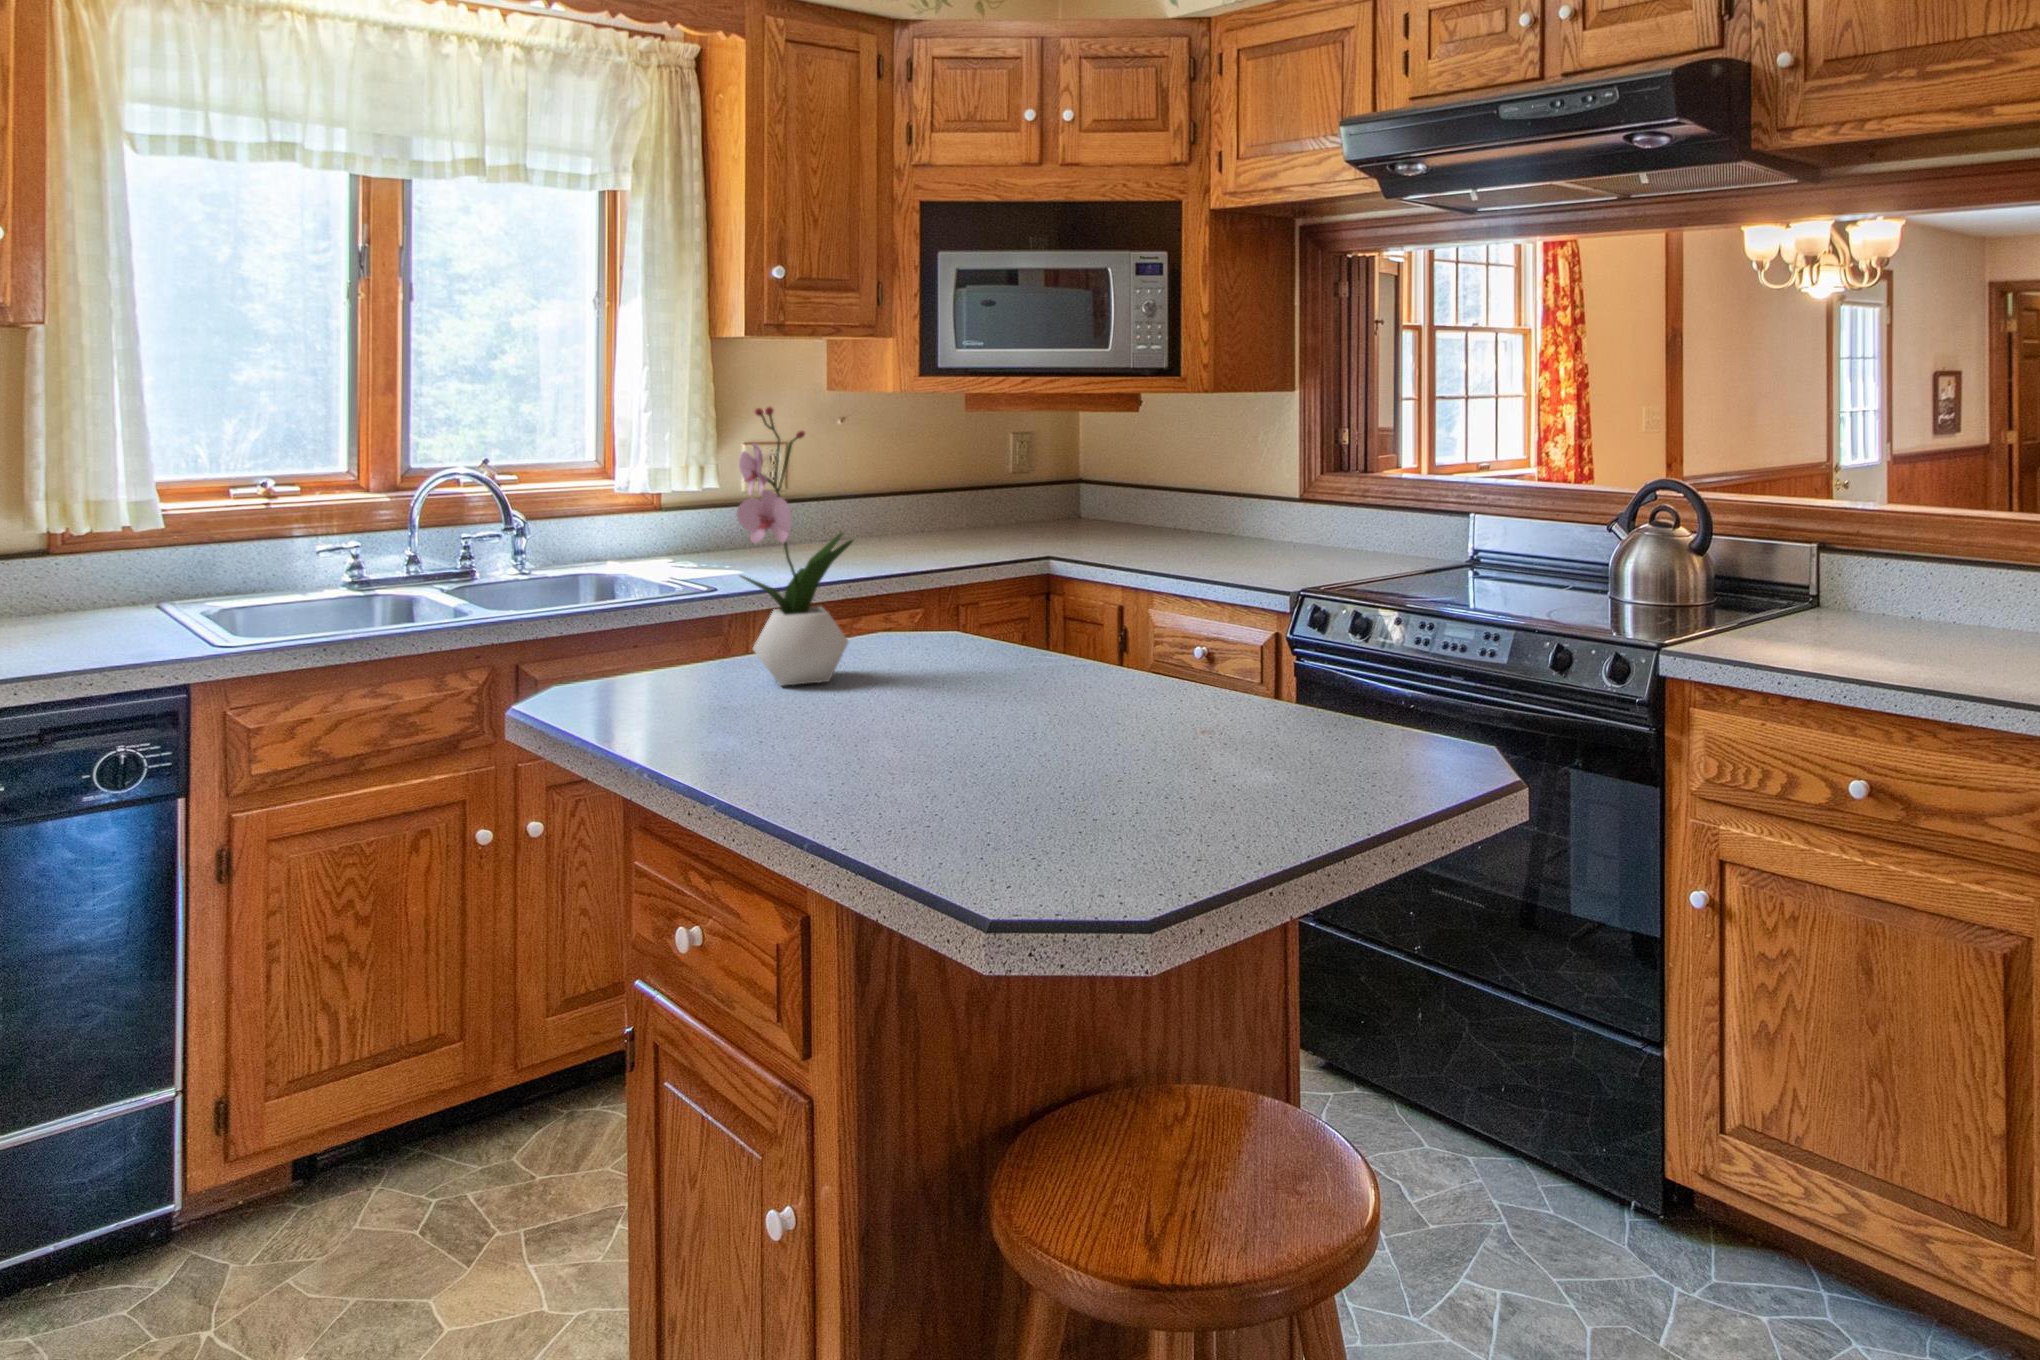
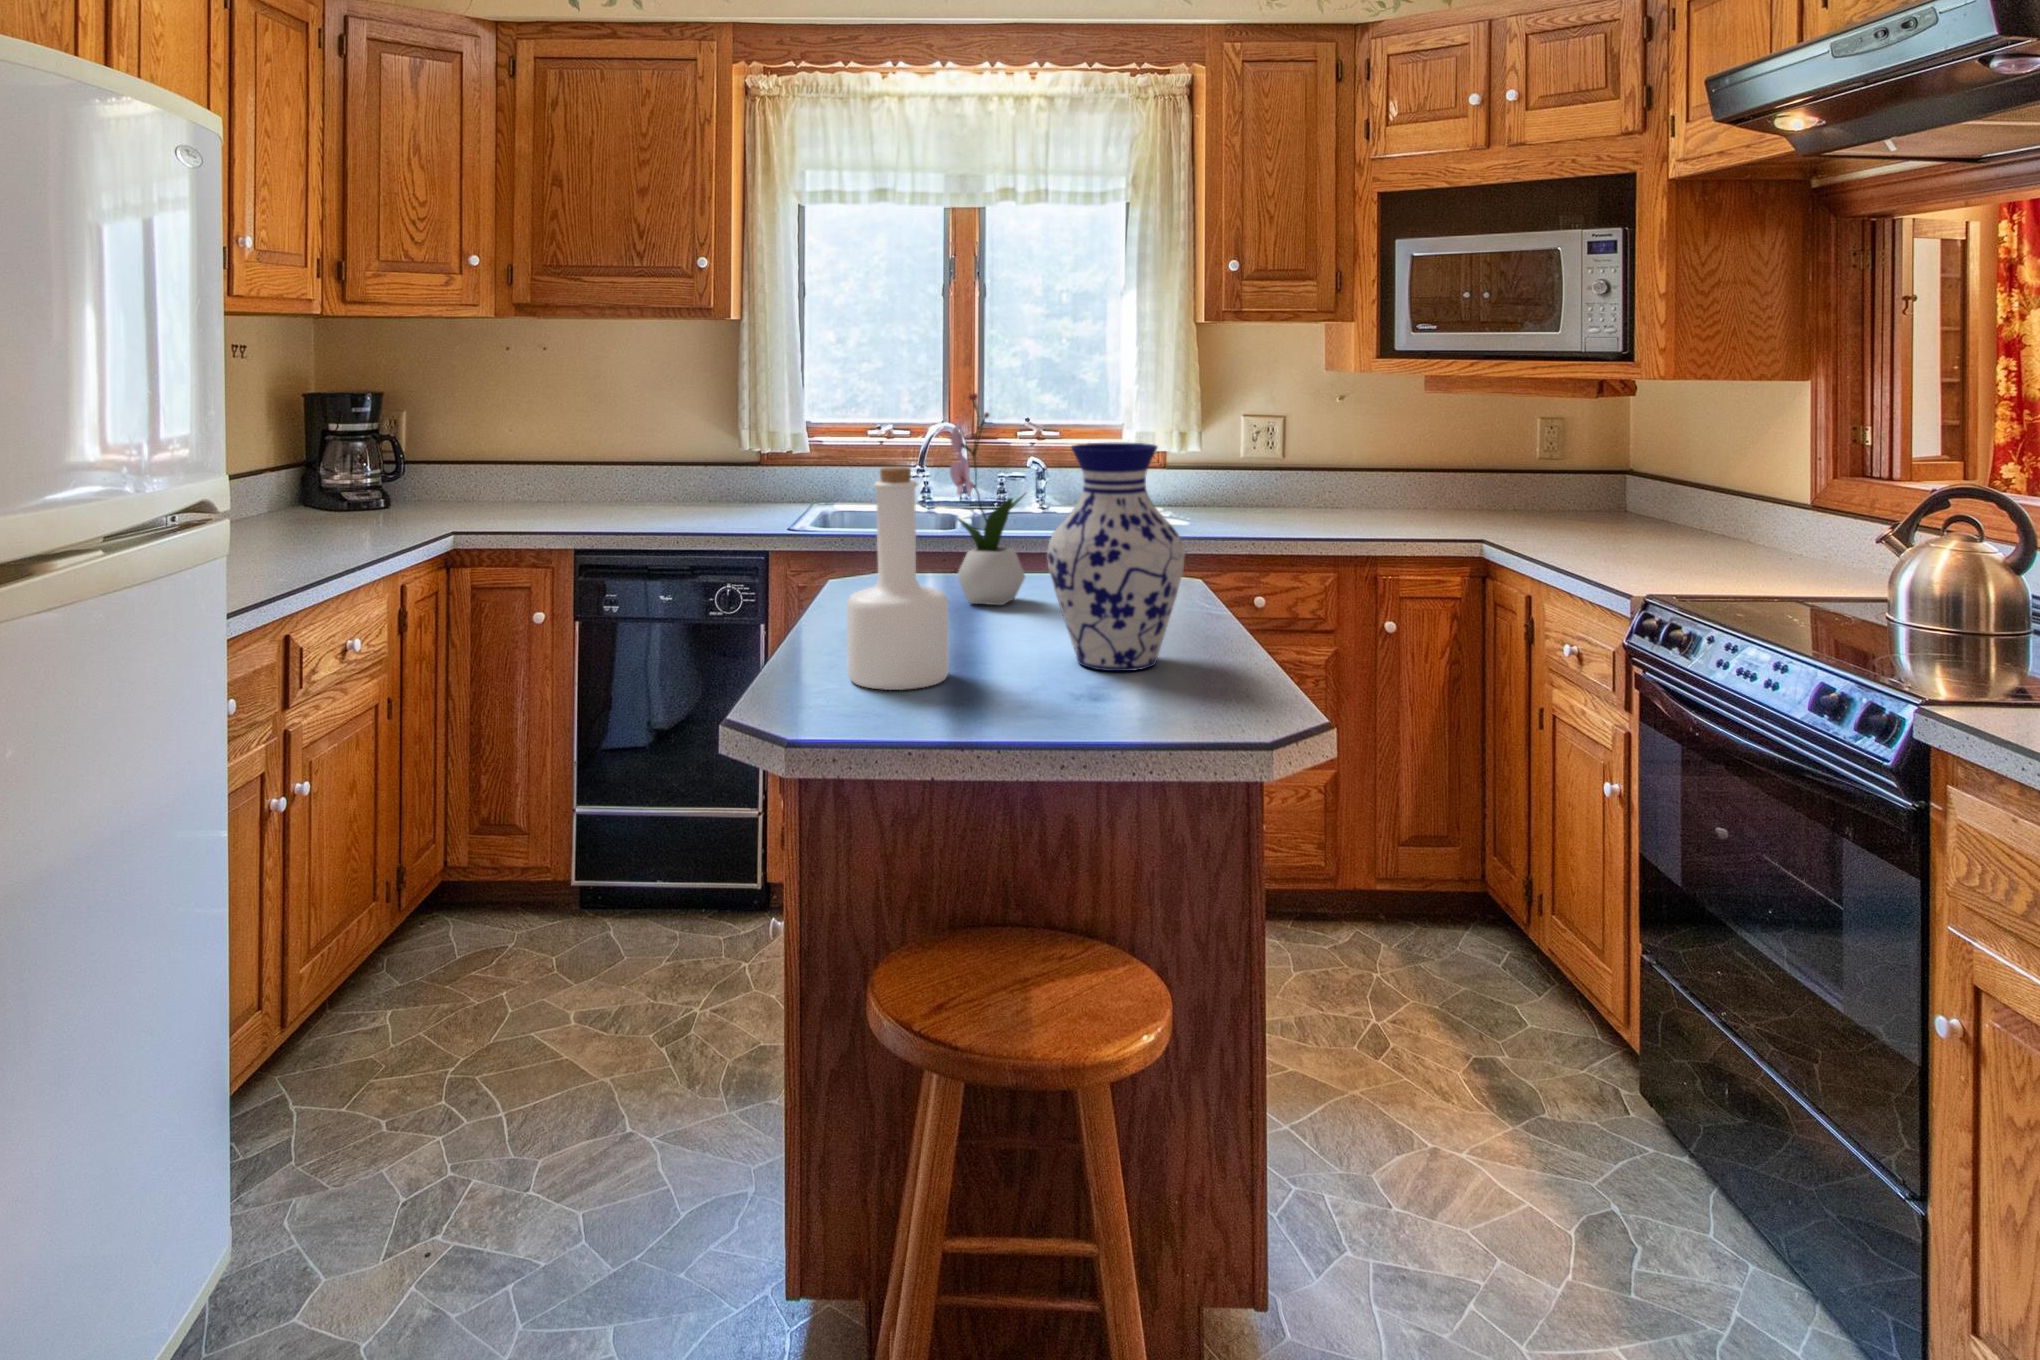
vase: none [1033,455,1196,728] -> present [1047,442,1185,671]
bottle: none [871,493,1010,801] -> present [847,467,949,690]

